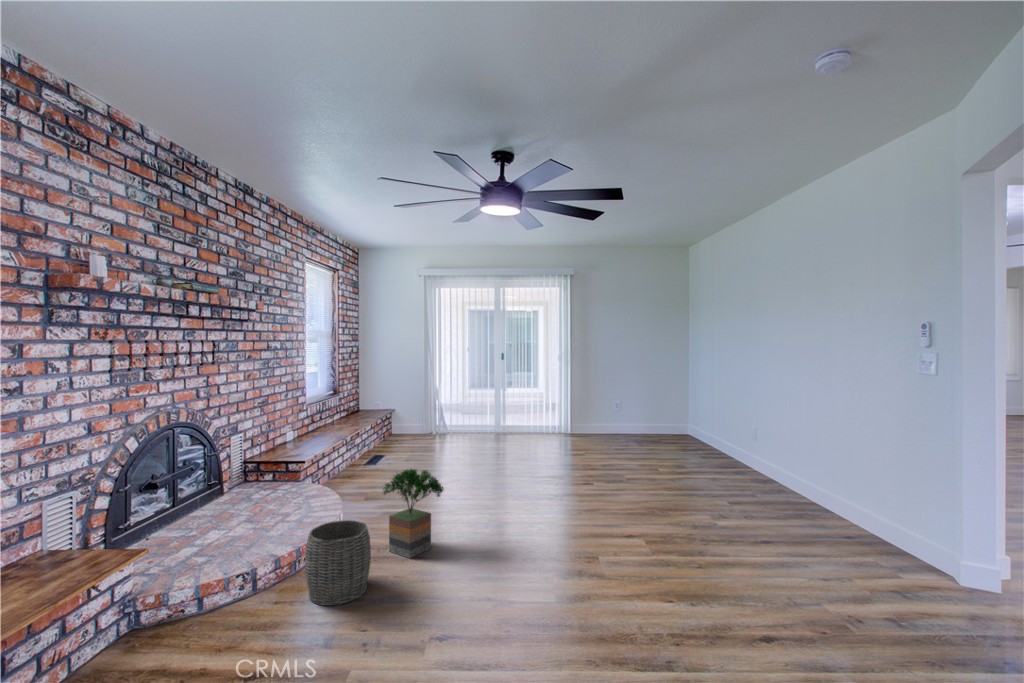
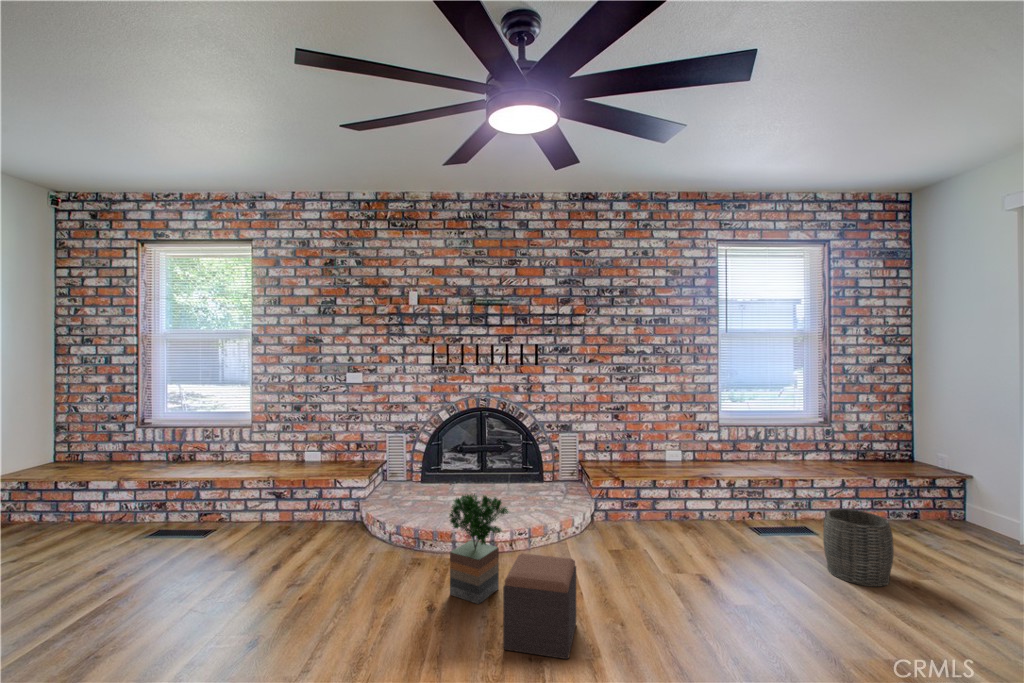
footstool: none [452,481,504,541] -> present [503,553,576,659]
woven basket: present [305,520,371,606] -> present [823,509,894,587]

